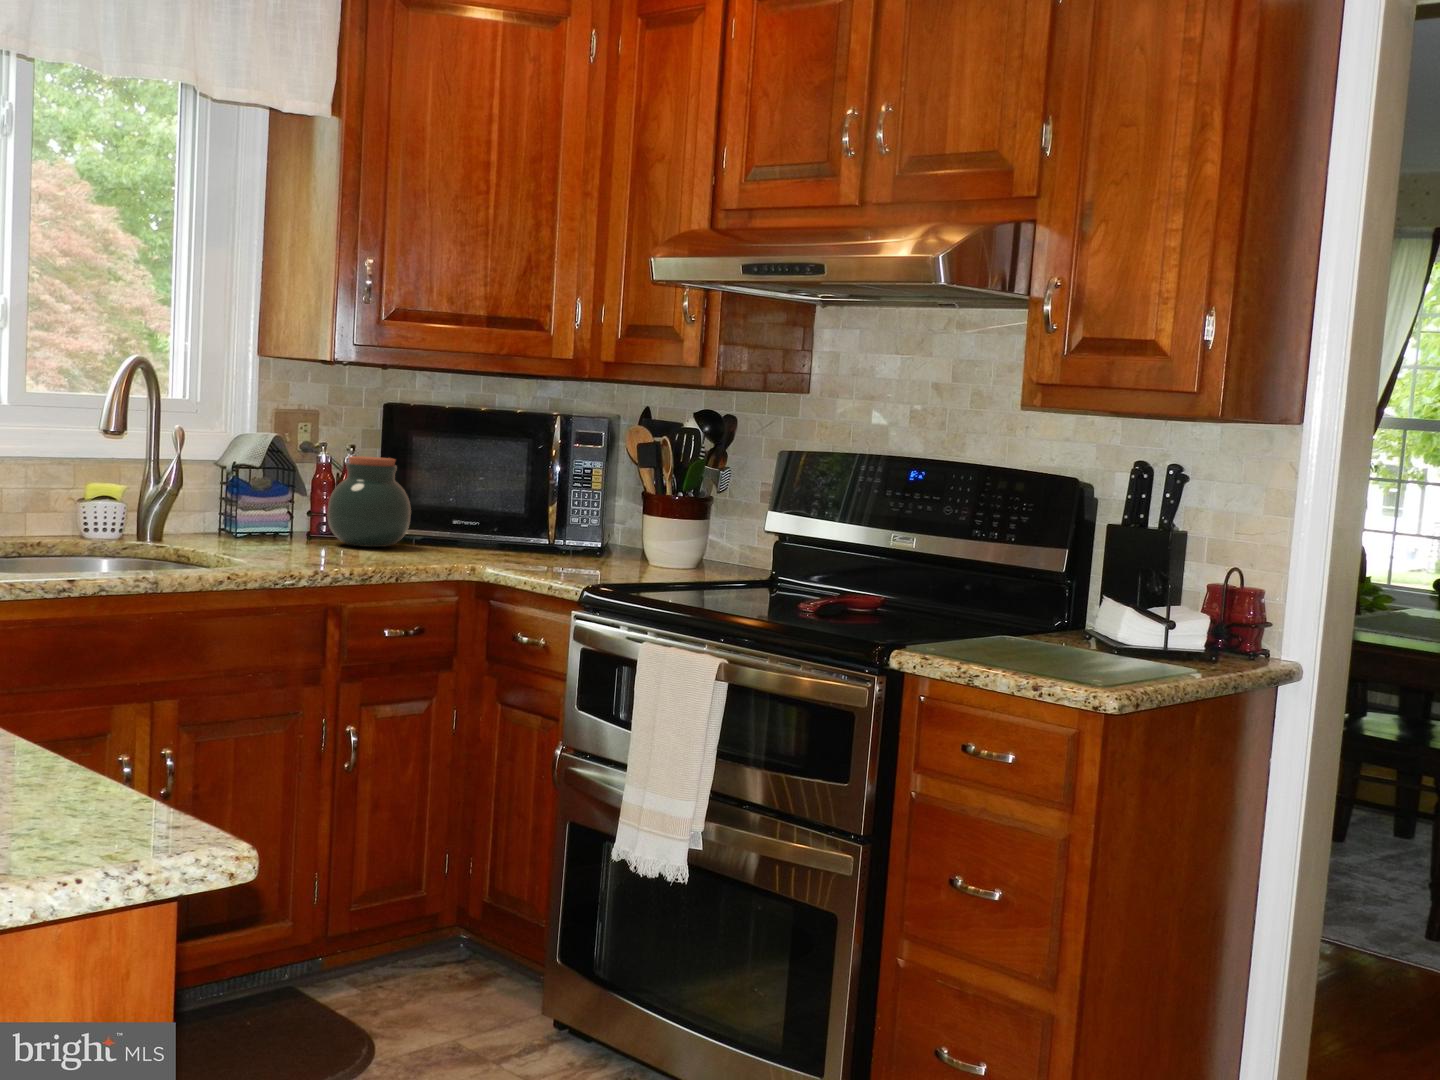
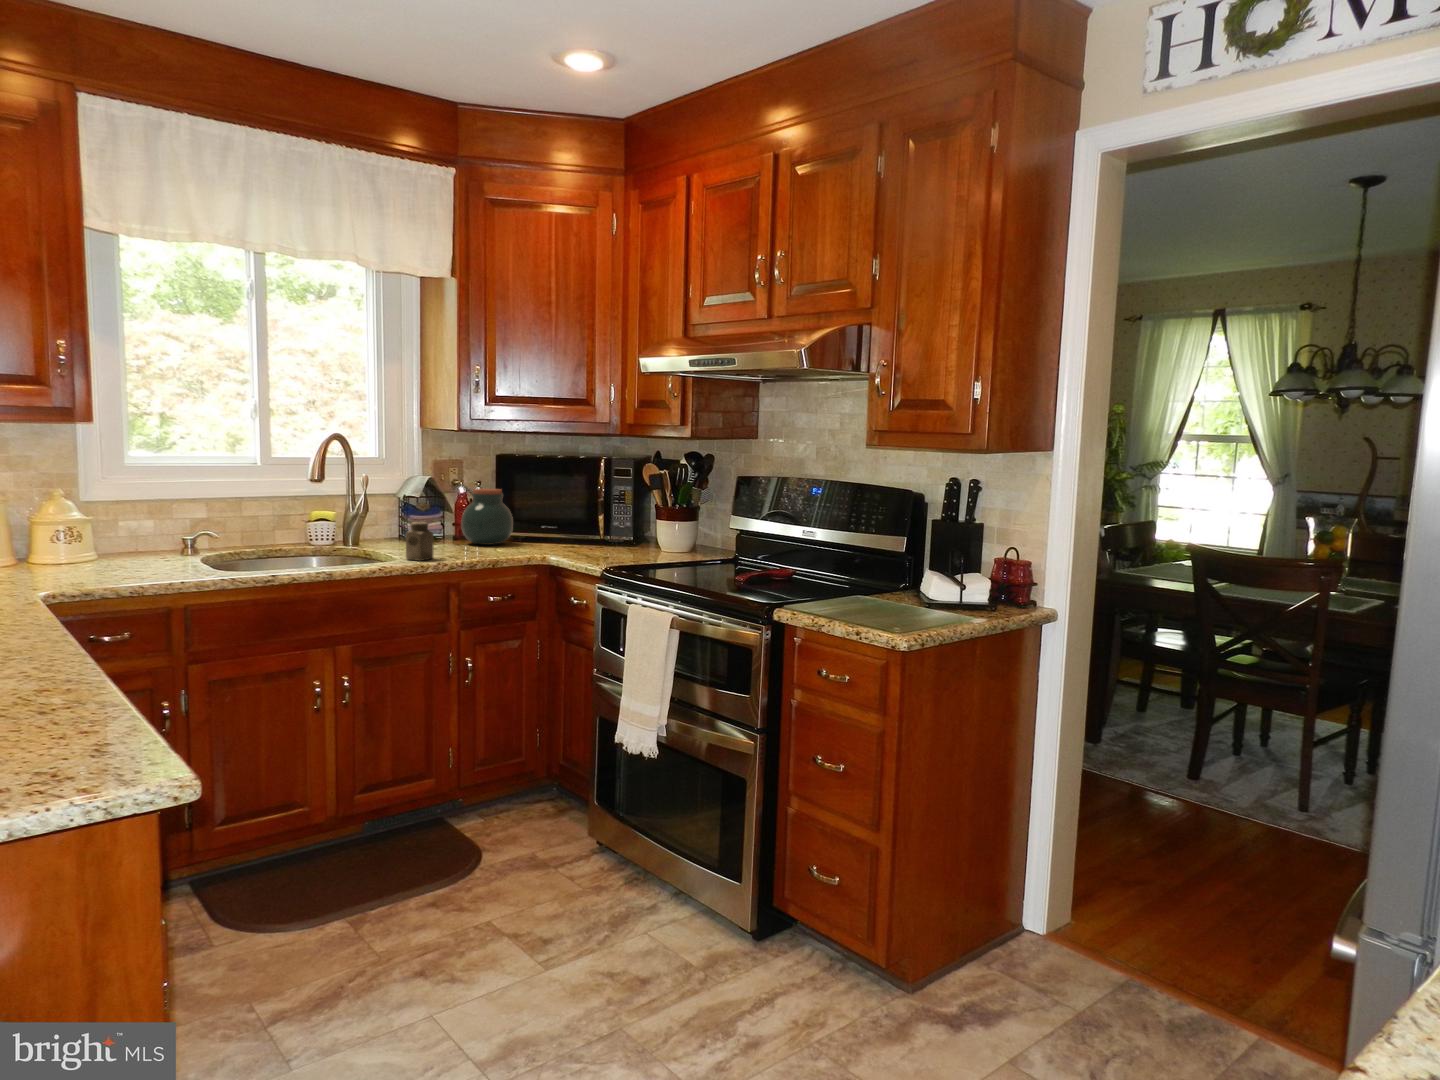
salt shaker: none [260,504,305,566] -> present [406,522,434,561]

